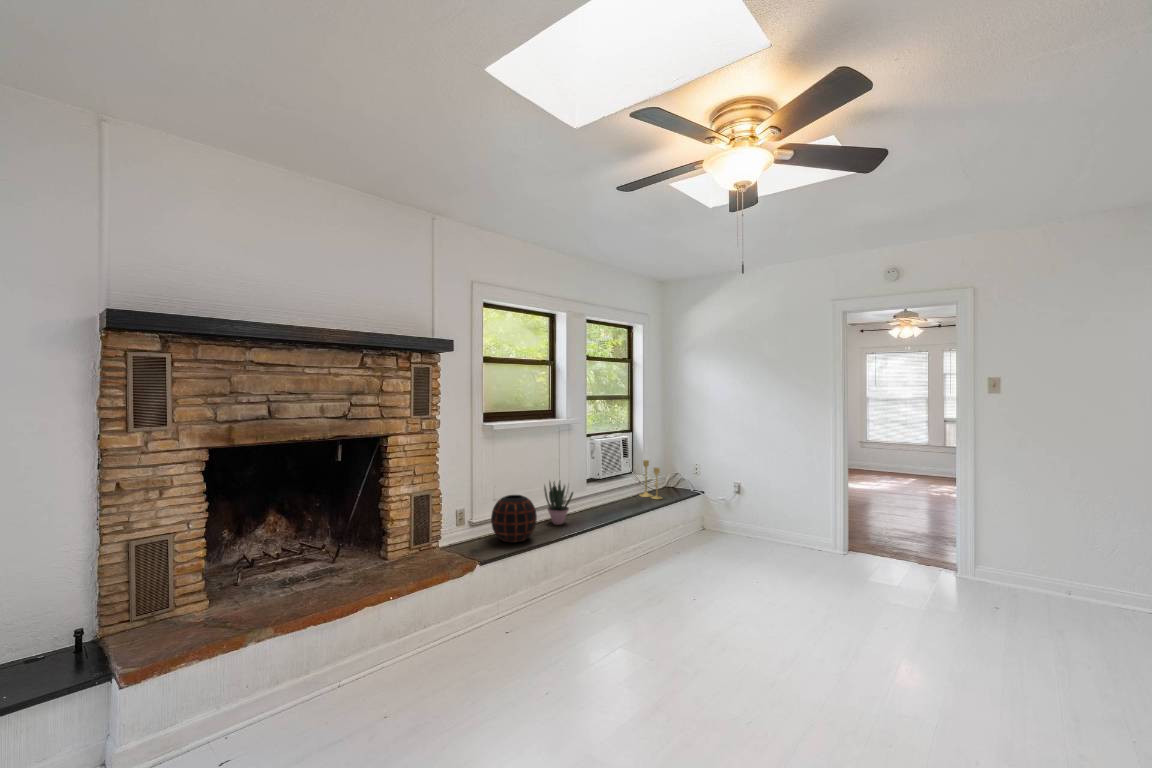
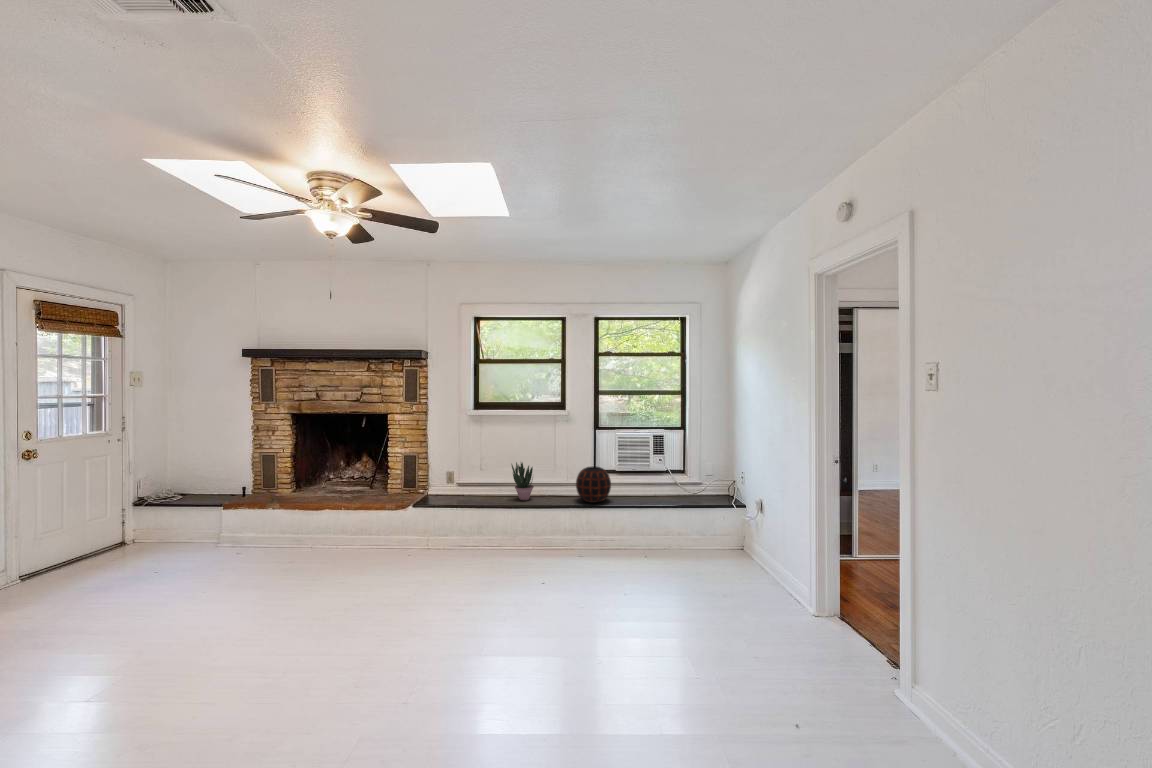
candlestick: present [640,460,662,499] -> none [665,460,681,504]
decorative vase: present [491,495,537,543] -> present [576,467,611,503]

